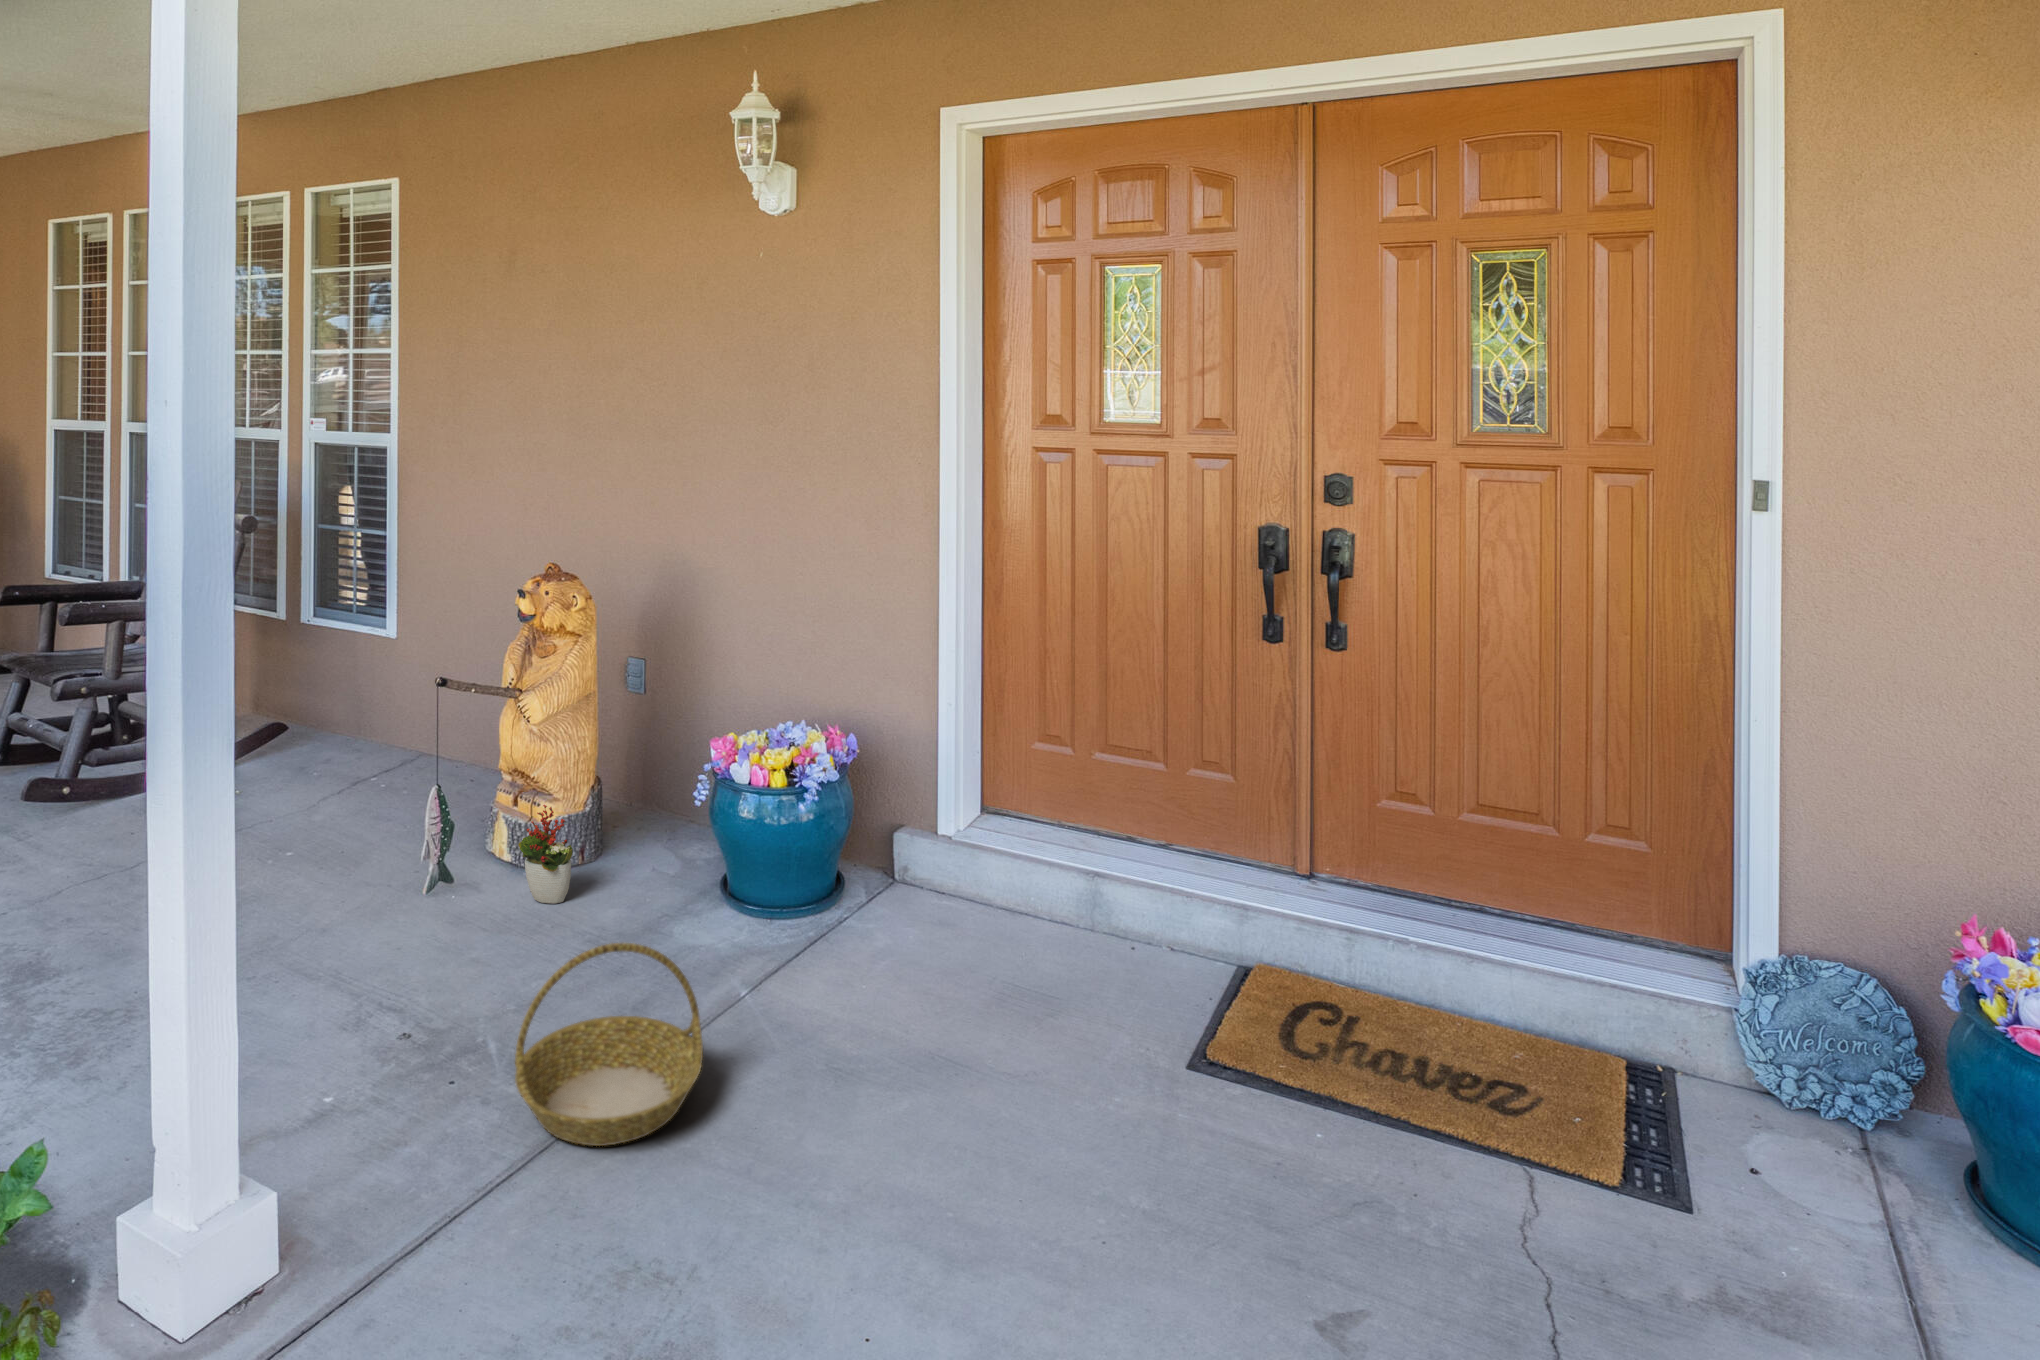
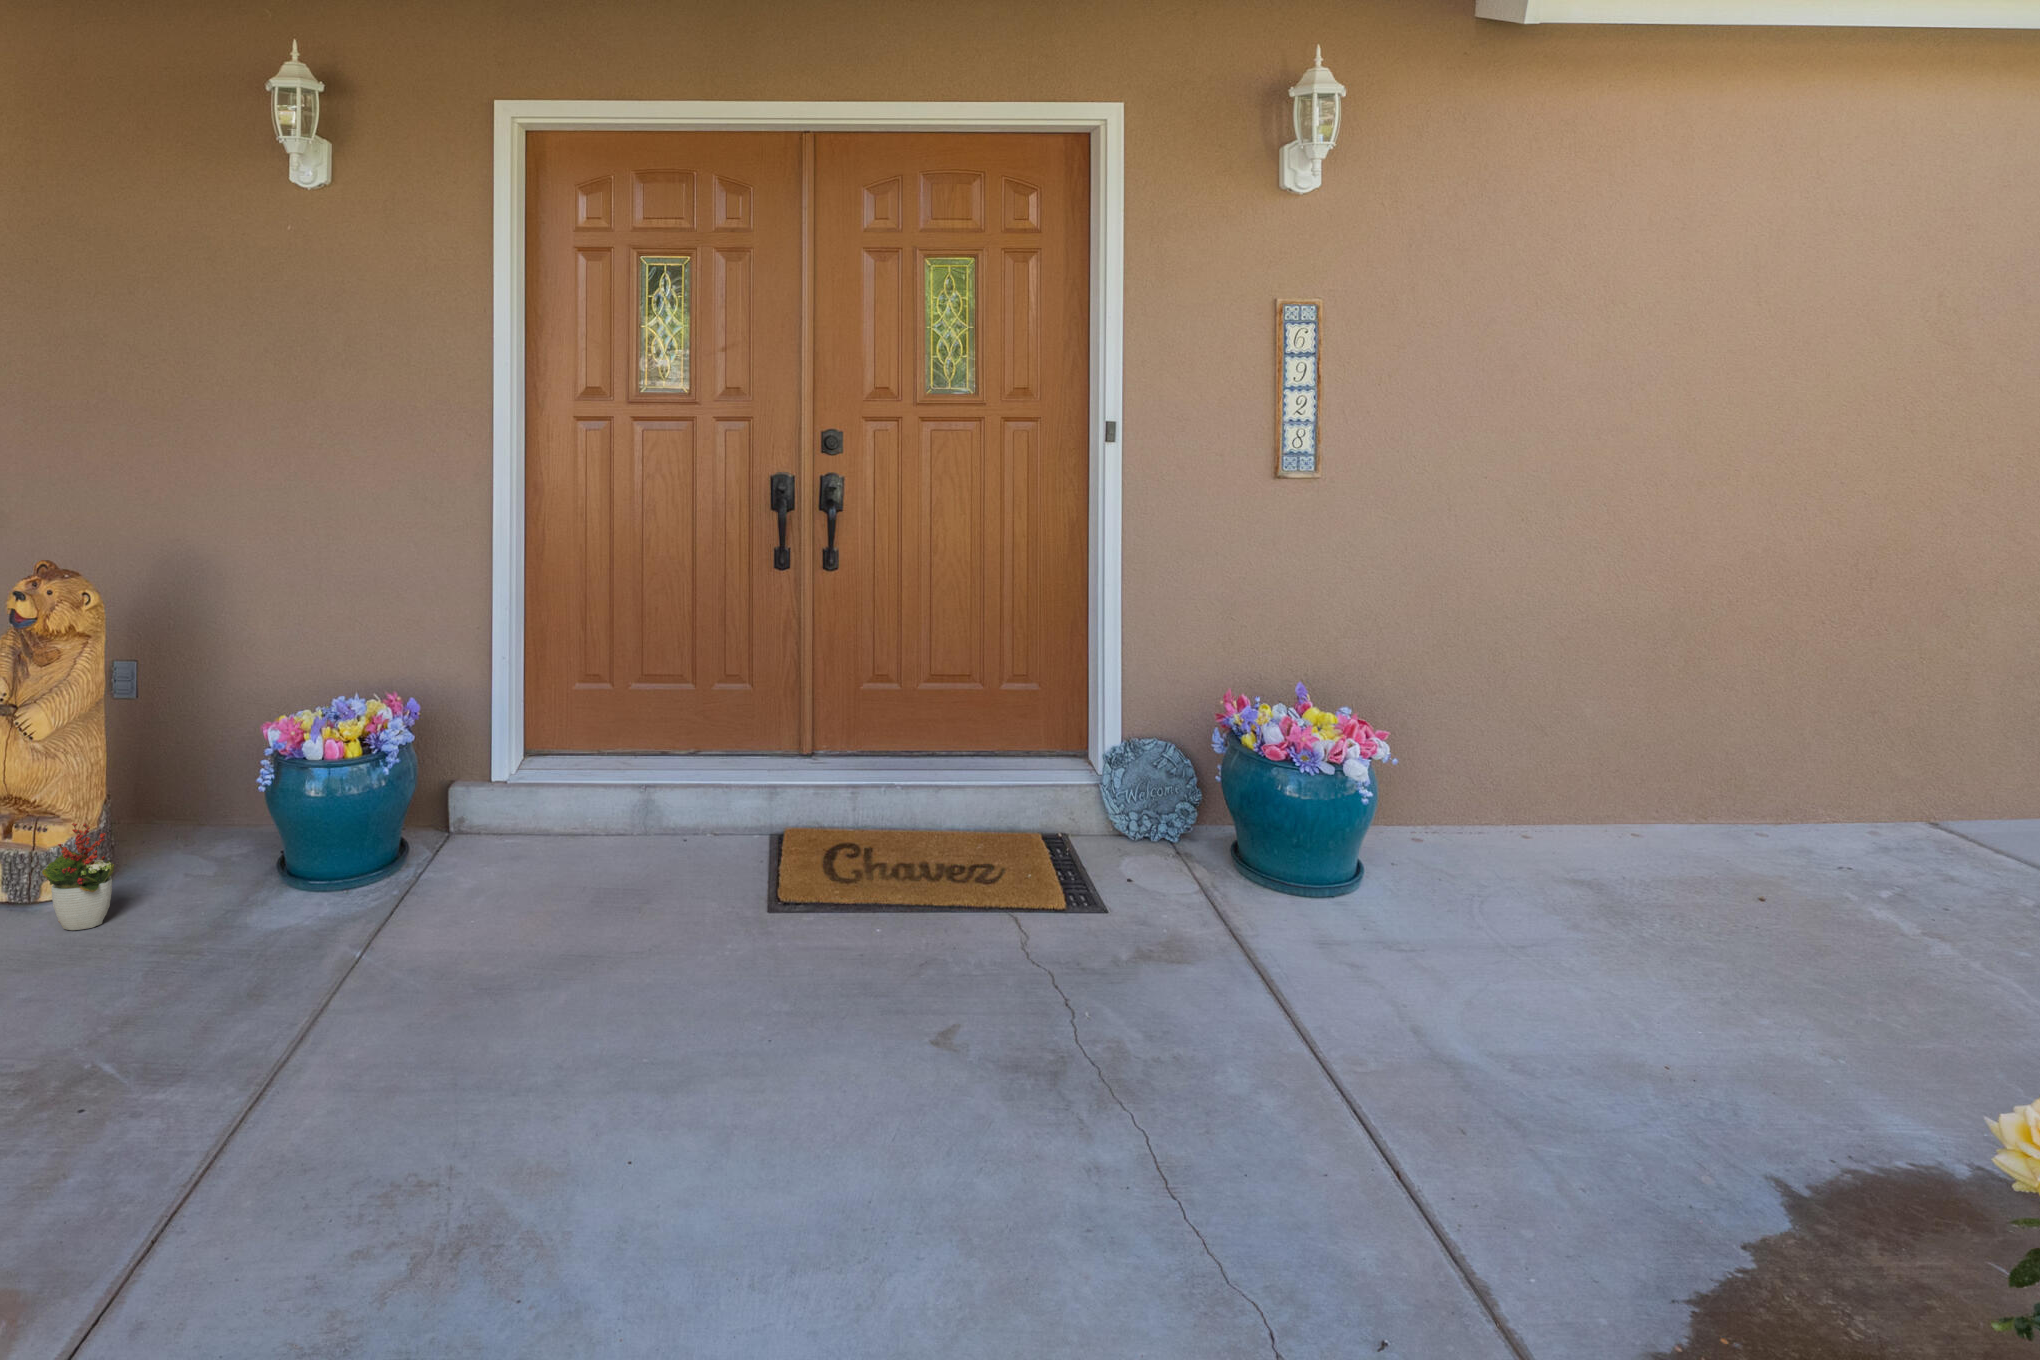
basket: present [515,943,703,1146] -> none [170,913,373,1122]

